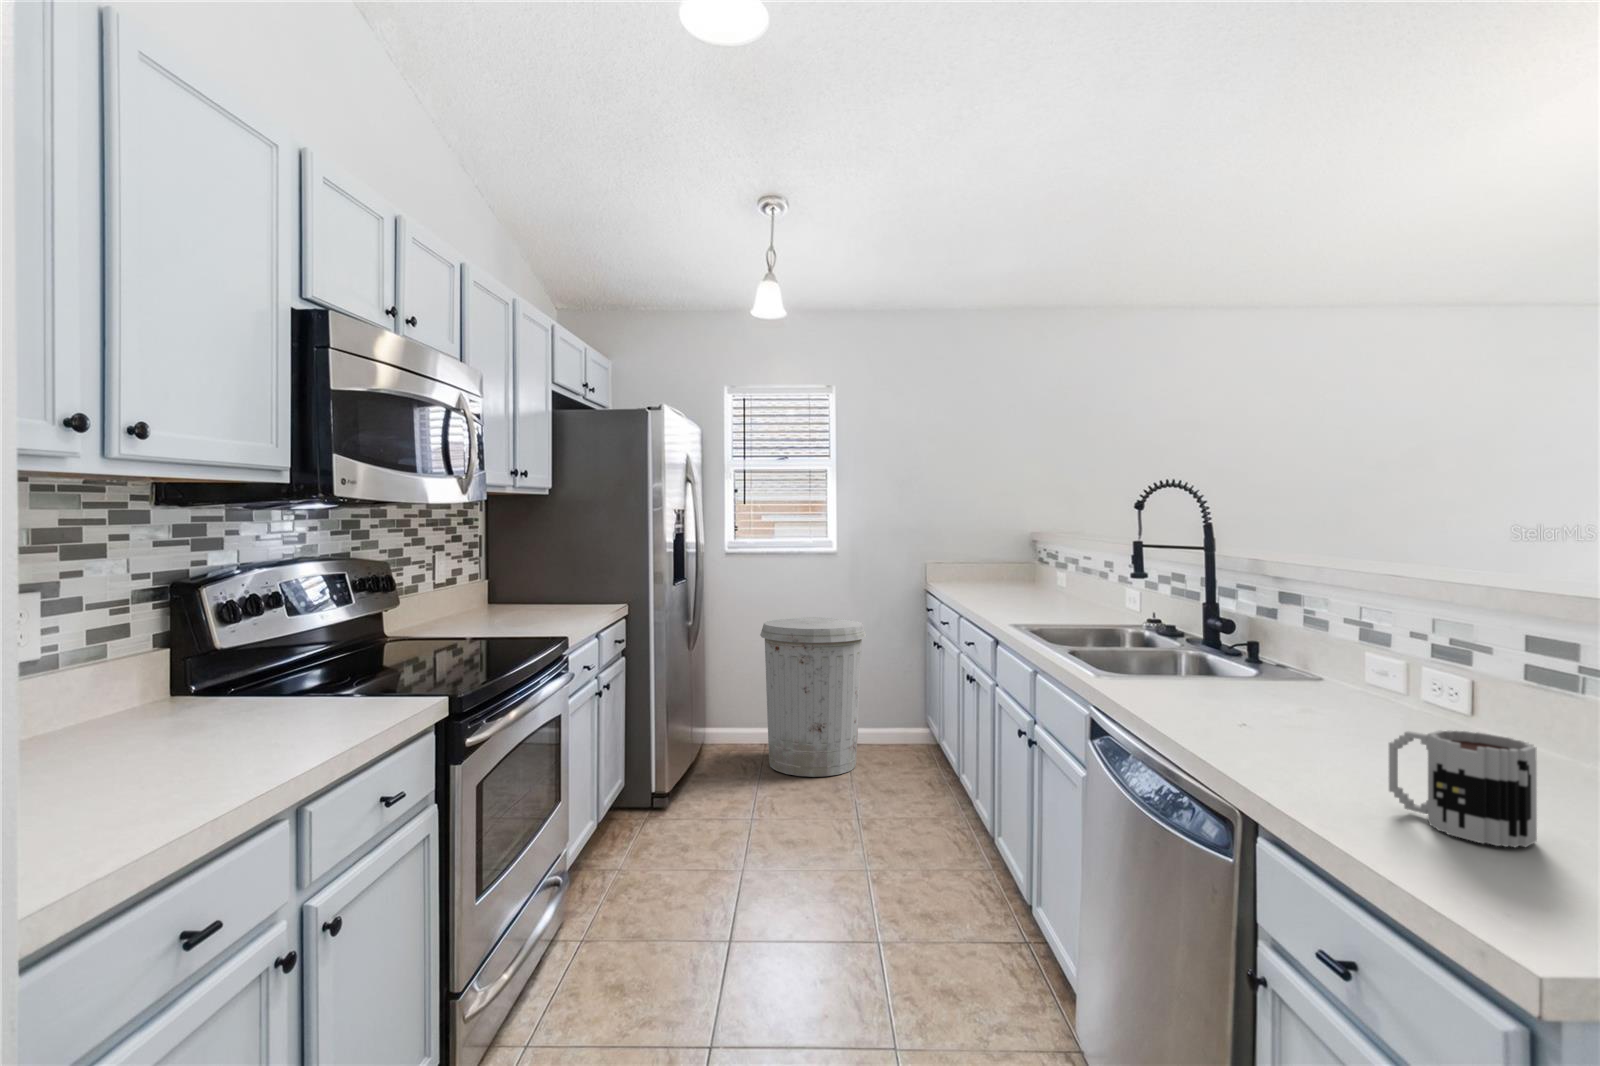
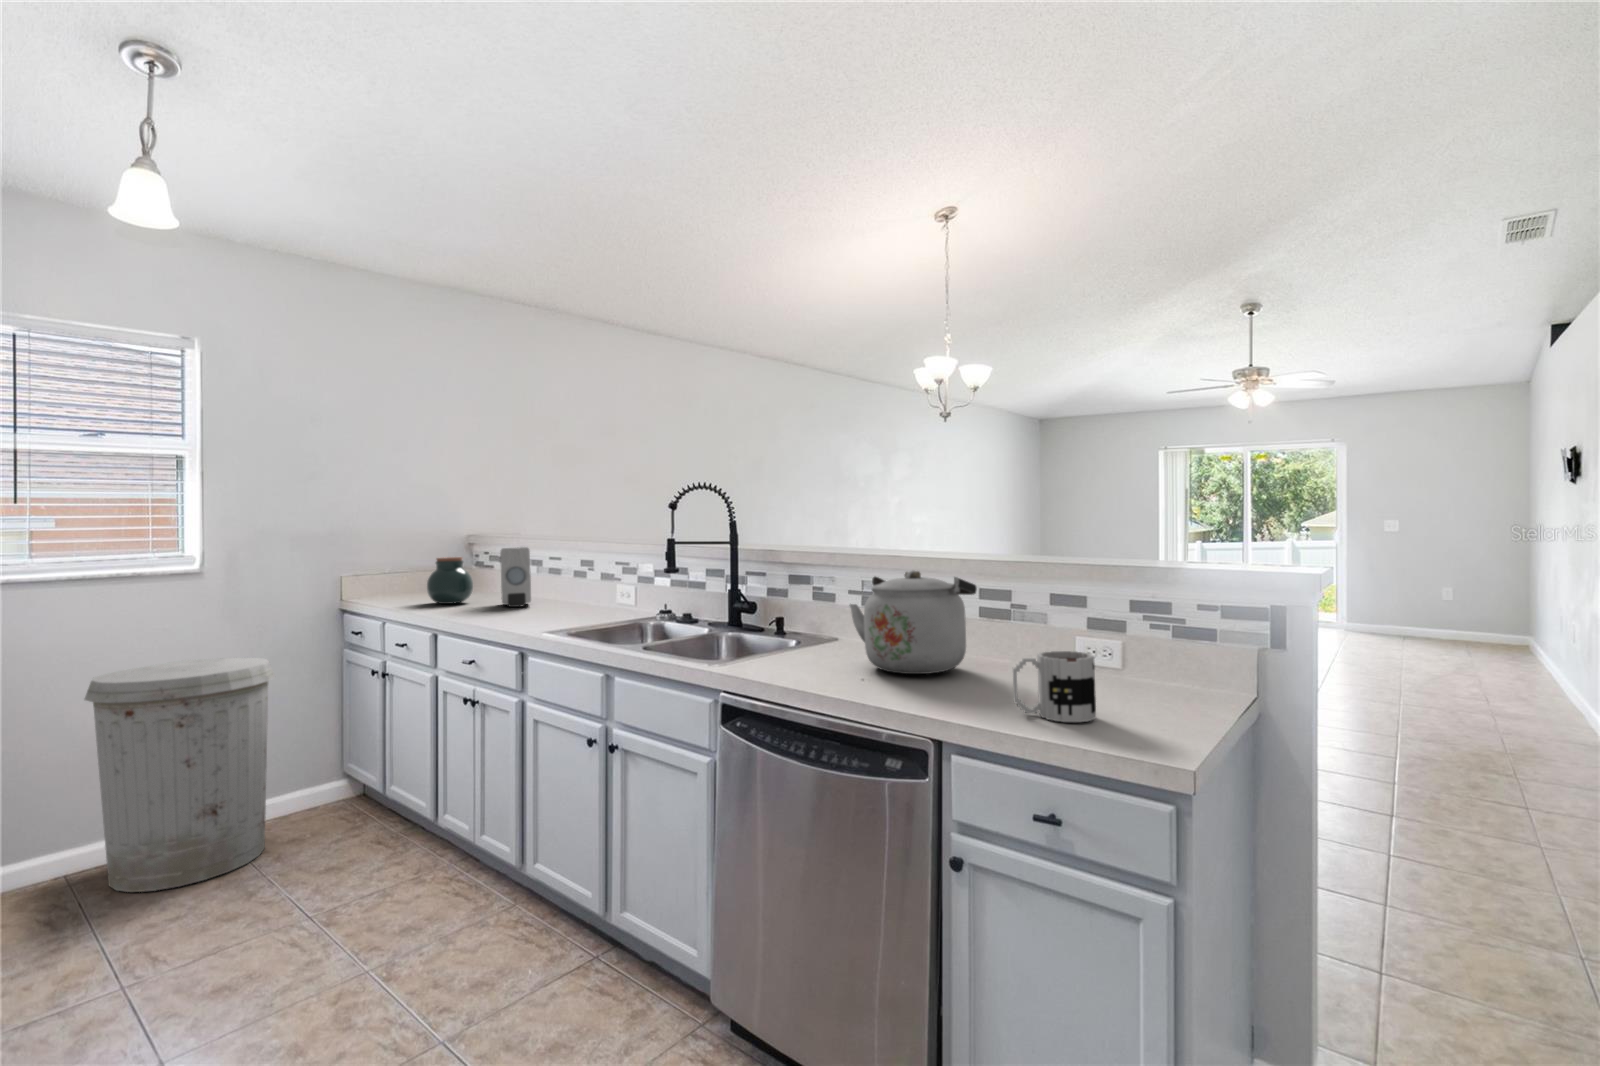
soap dispenser: none [1027,545,1060,602] -> present [500,547,531,607]
jar: none [973,552,1013,593] -> present [427,557,473,604]
kettle: none [1283,597,1484,739] -> present [849,571,977,674]

